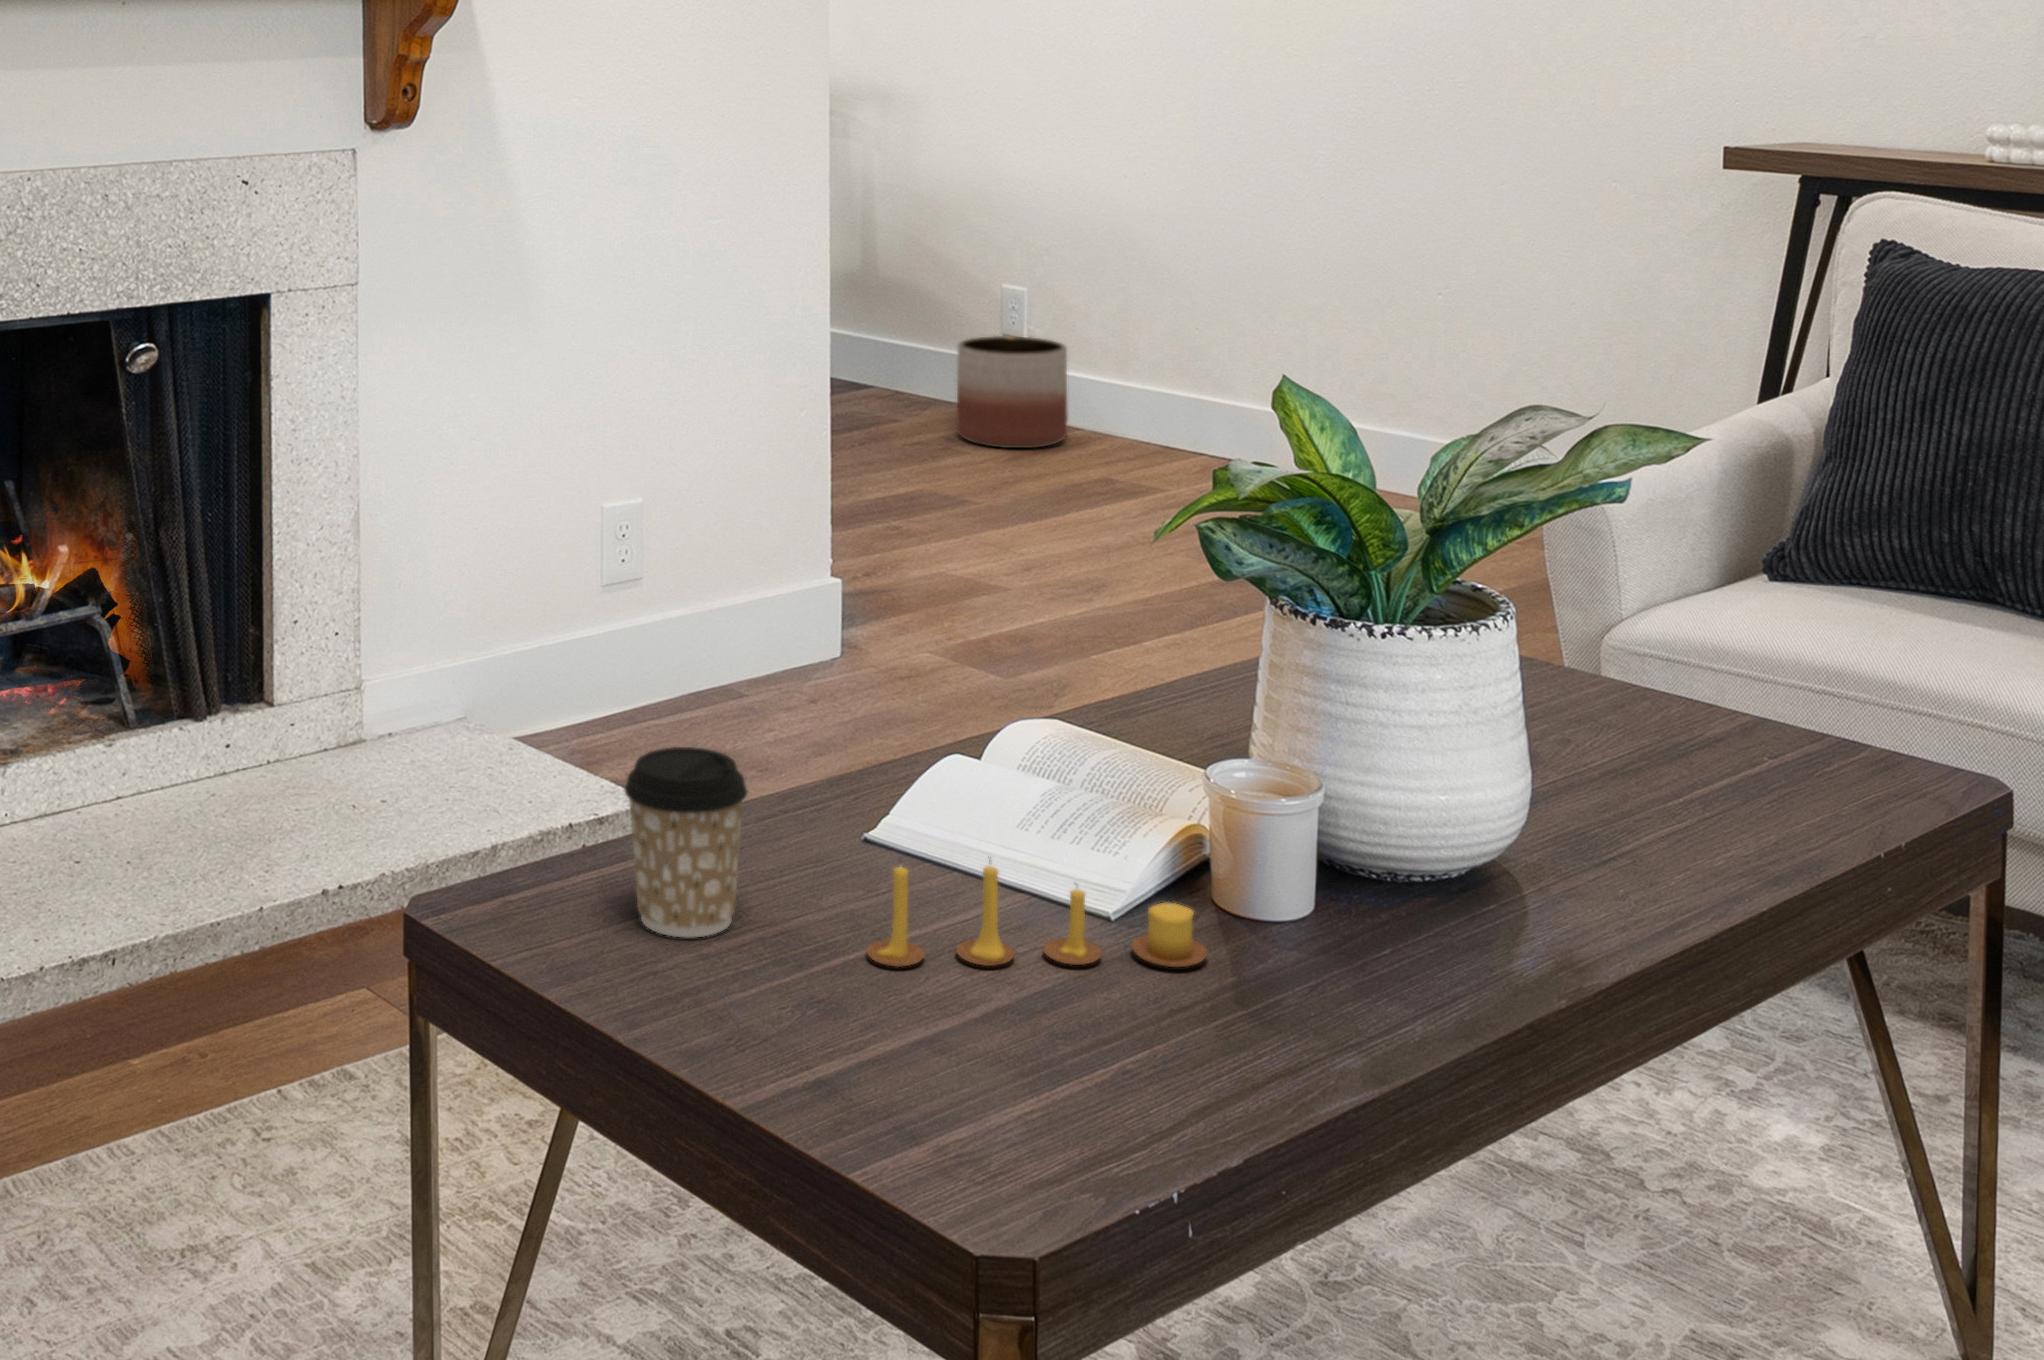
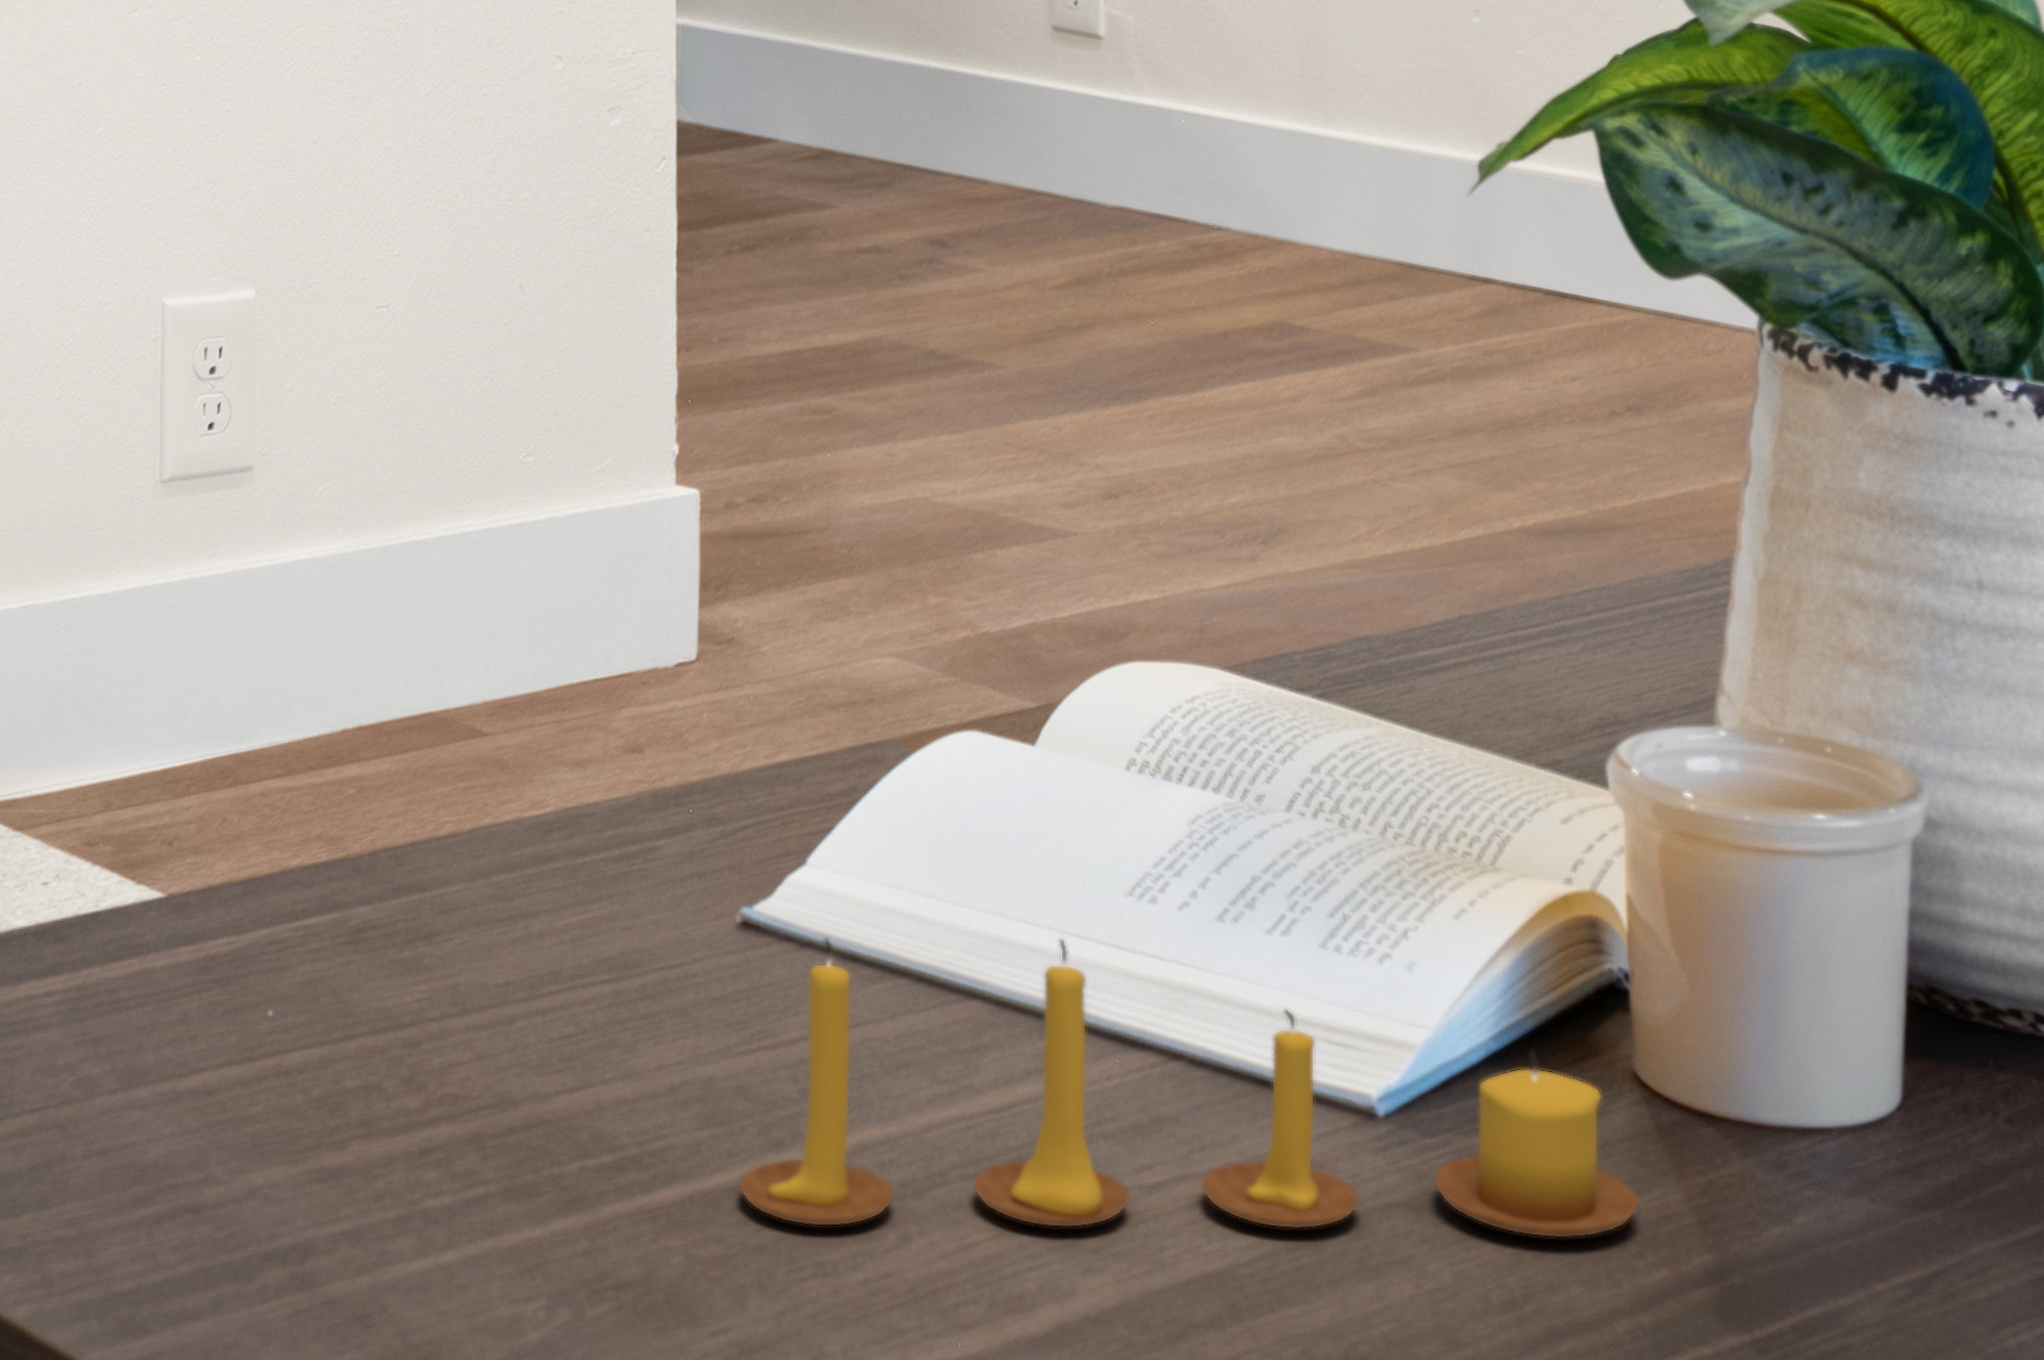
planter: present [957,336,1068,448] -> none [949,10,1185,243]
coffee cup: present [624,747,747,938] -> none [118,666,434,1148]

